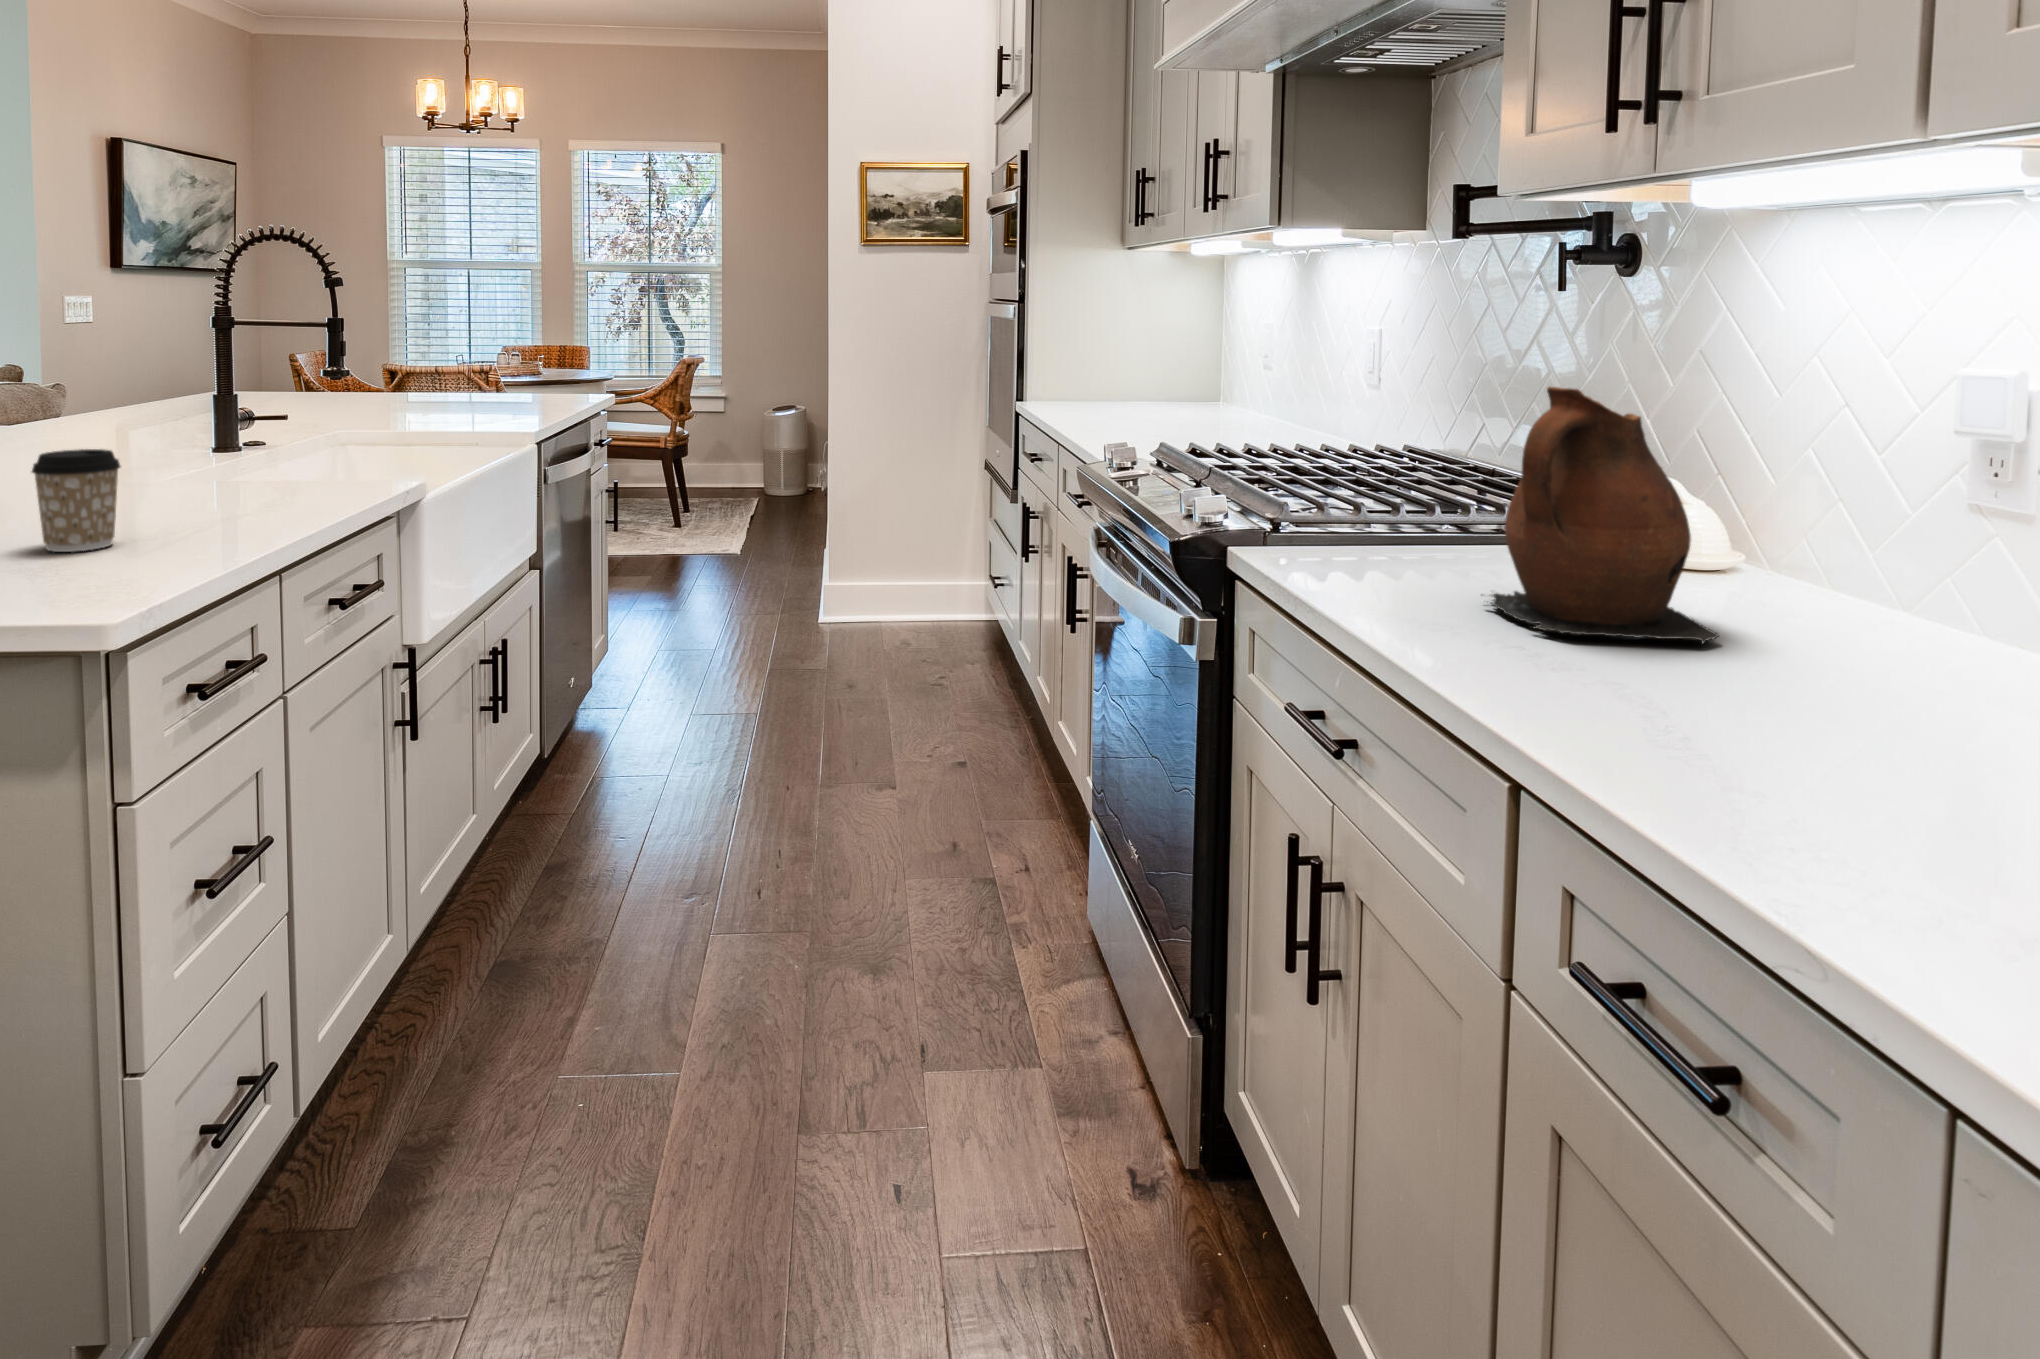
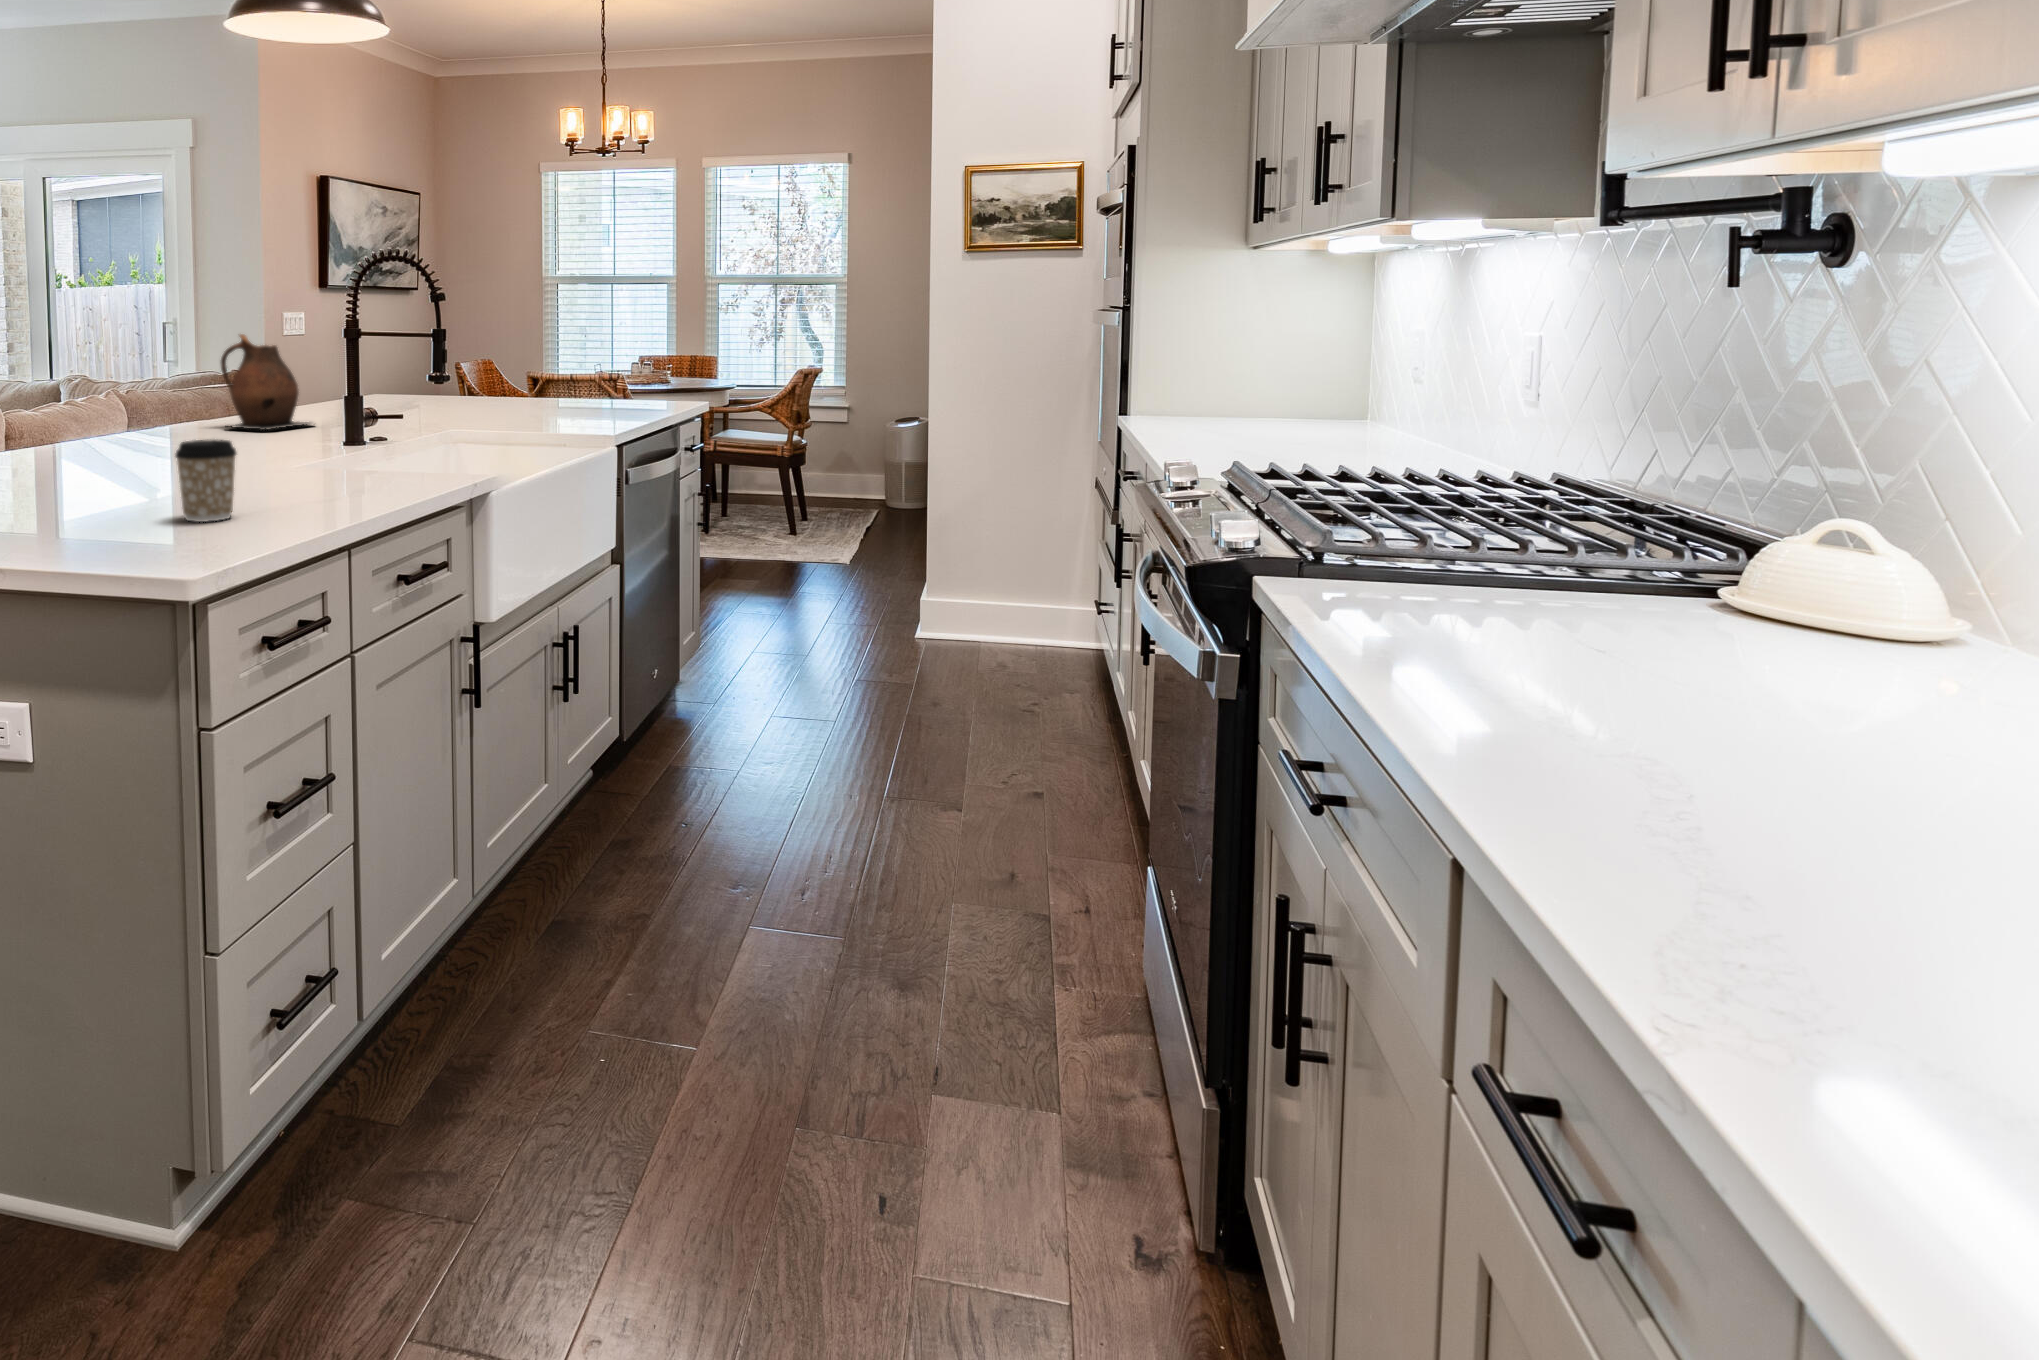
ceramic pitcher: present [1490,386,1719,644] -> present [221,334,311,430]

